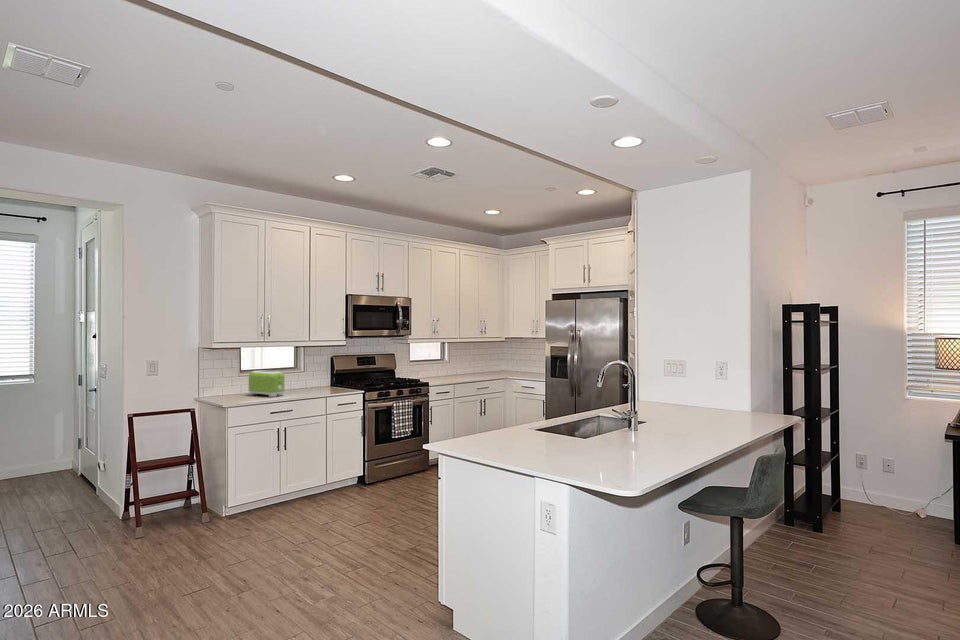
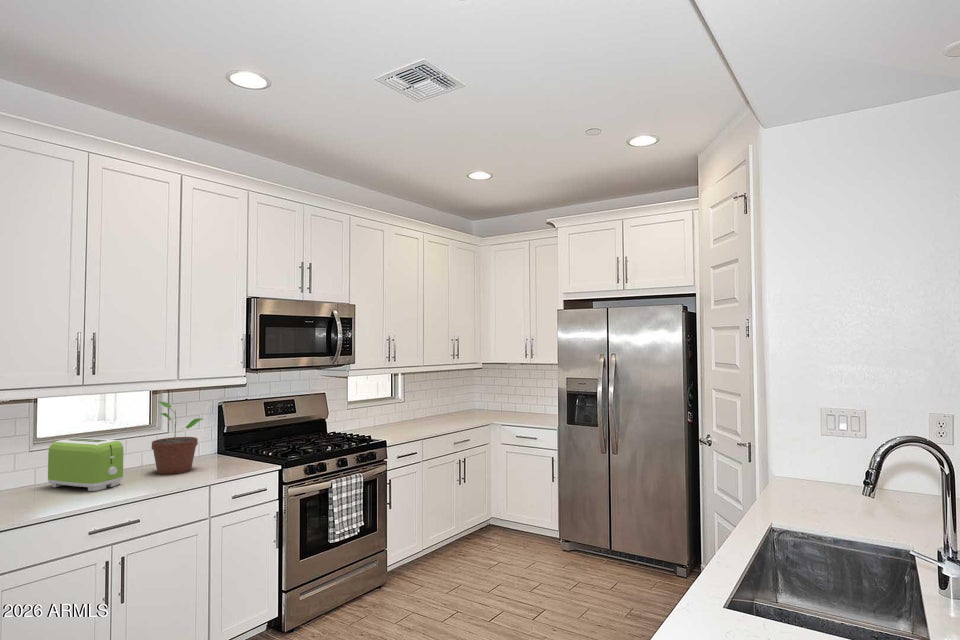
potted plant: none [297,353,324,392] -> present [152,401,202,474]

